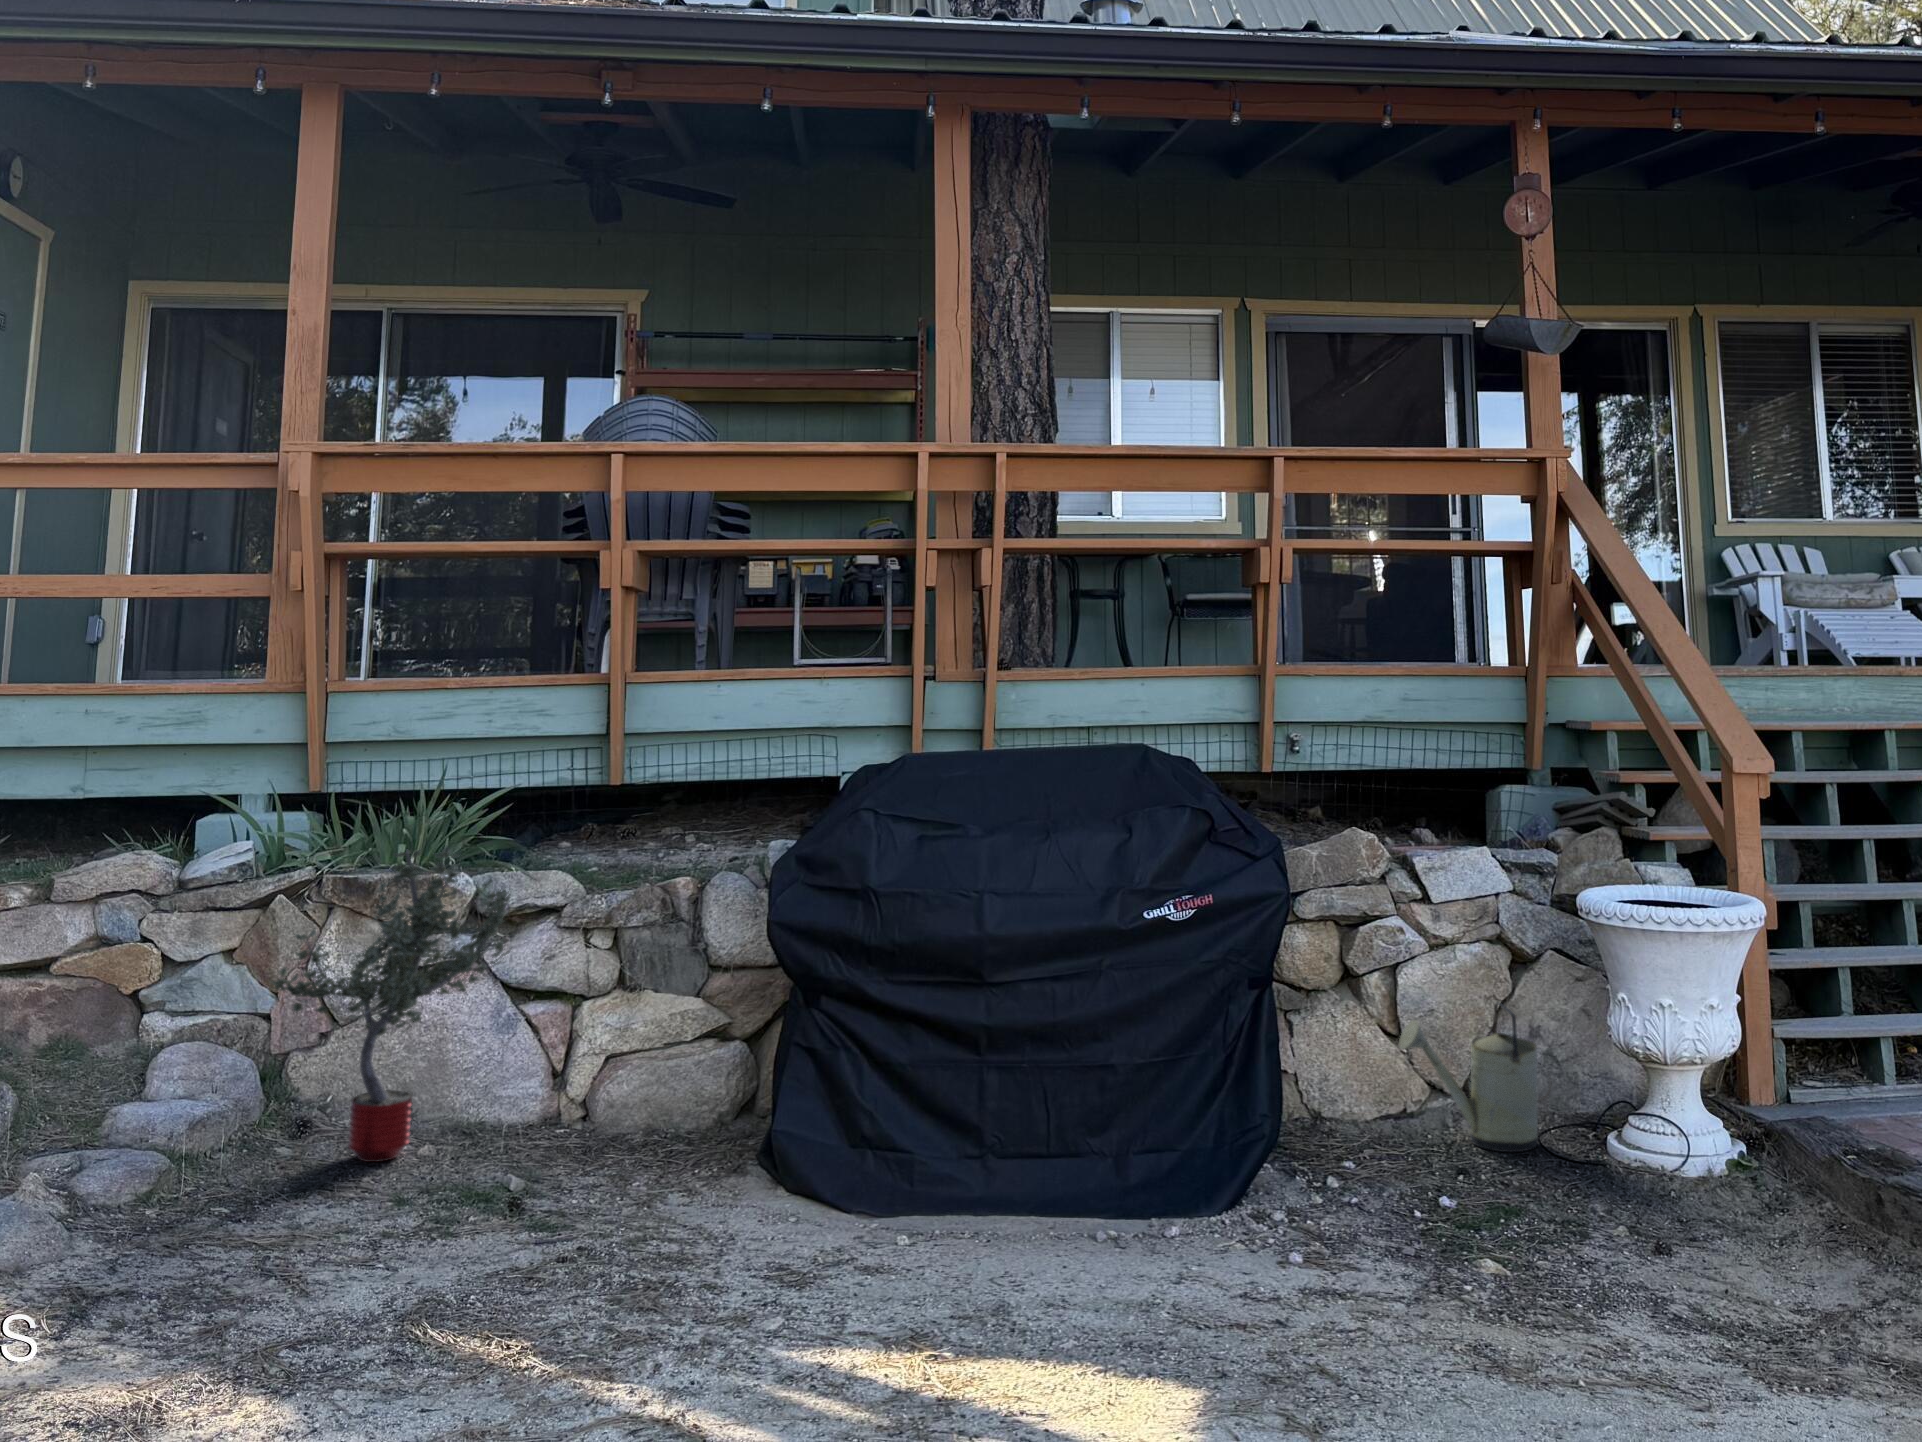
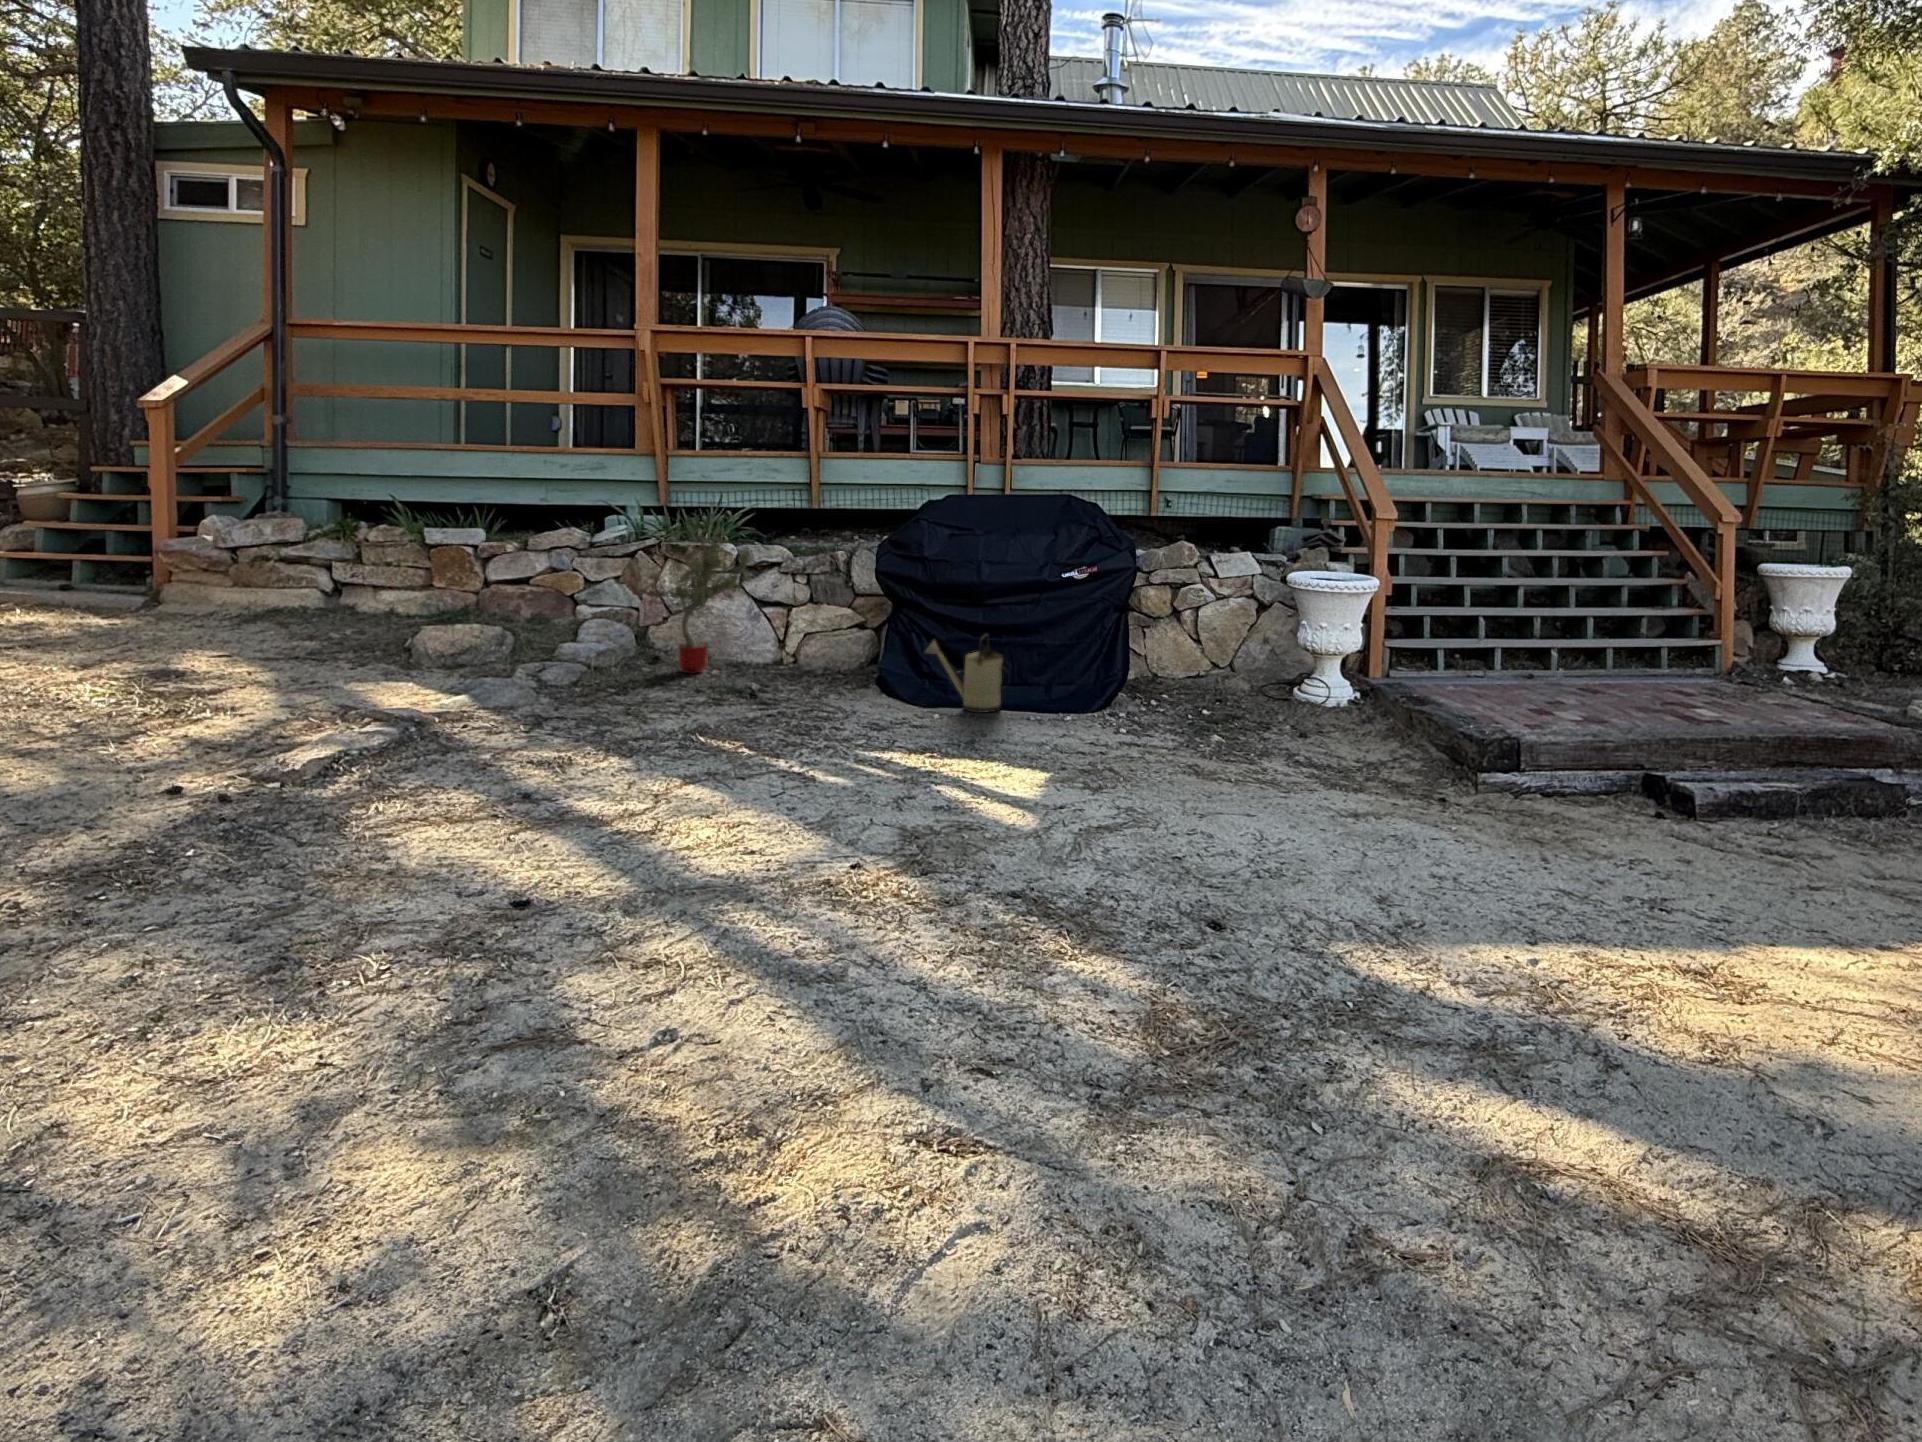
watering can: present [1399,1003,1549,1152] -> present [925,635,1003,713]

